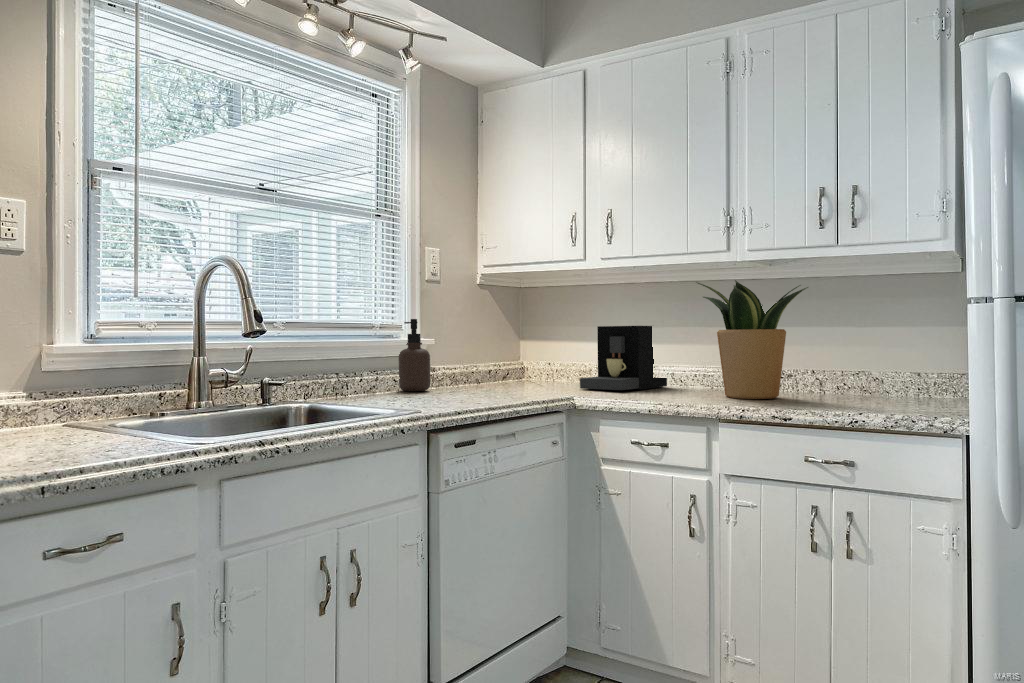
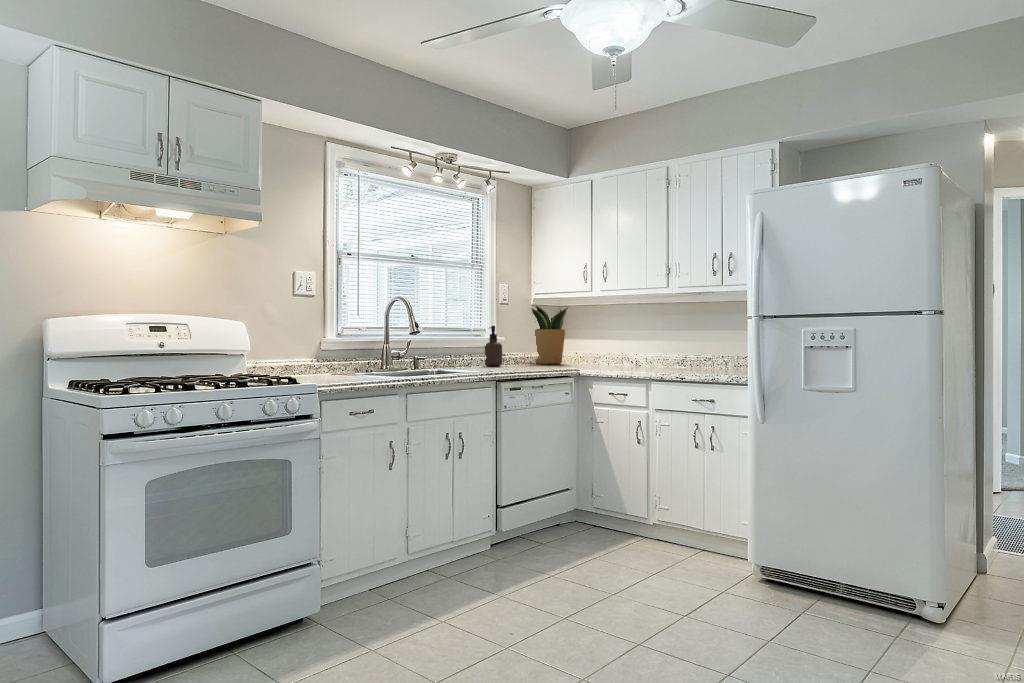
potted plant: present [698,280,808,399] -> present [531,305,568,364]
coffee maker: present [580,326,667,390] -> none [590,330,645,367]

